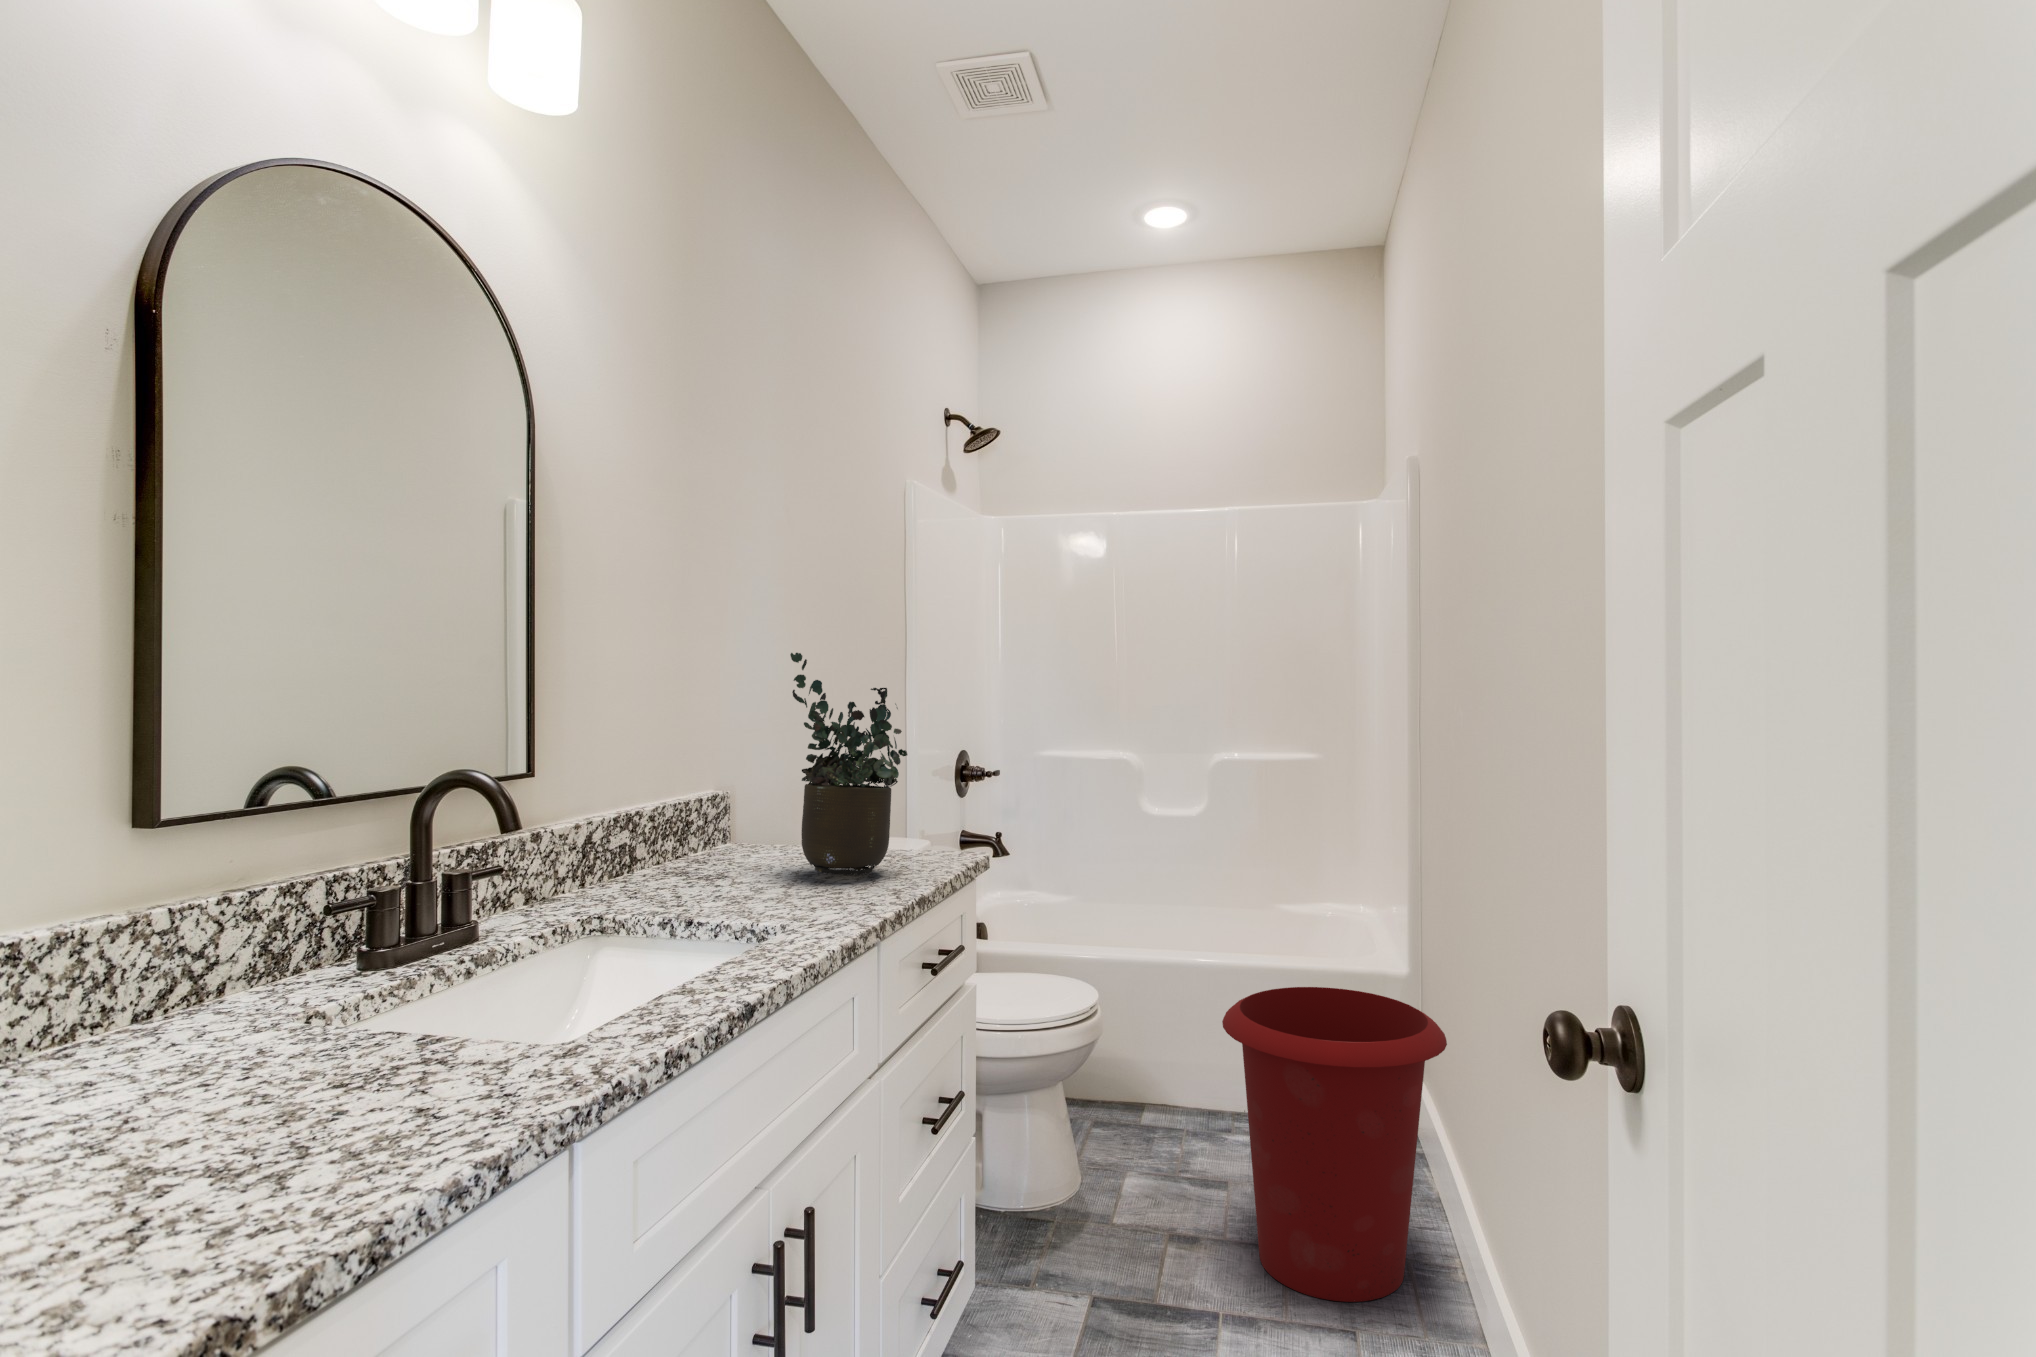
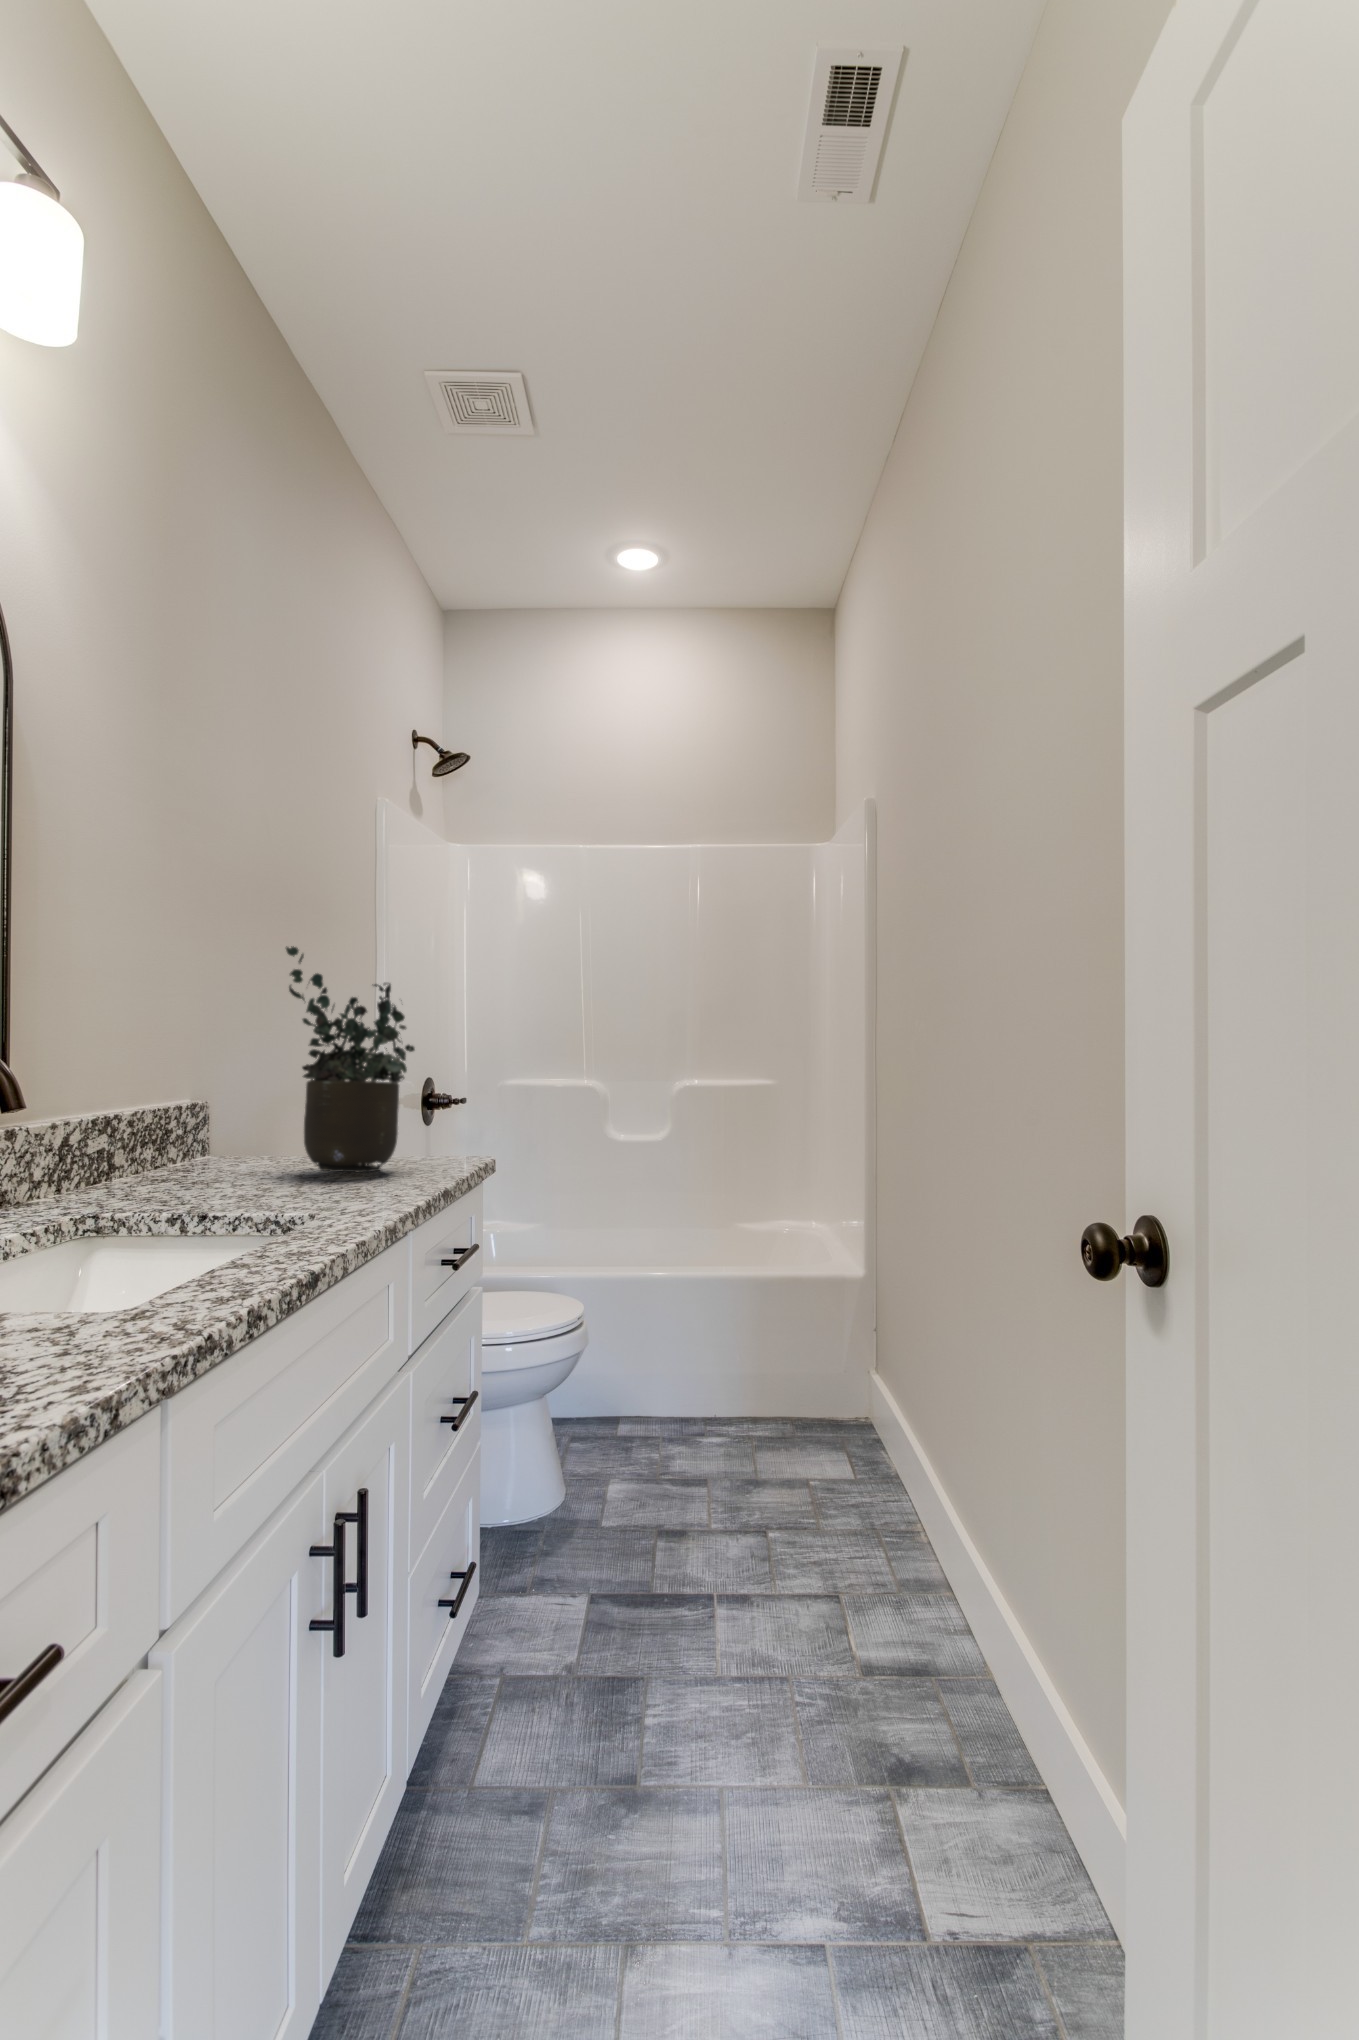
waste bin: present [1222,987,1447,1302] -> none [710,1282,918,1573]

